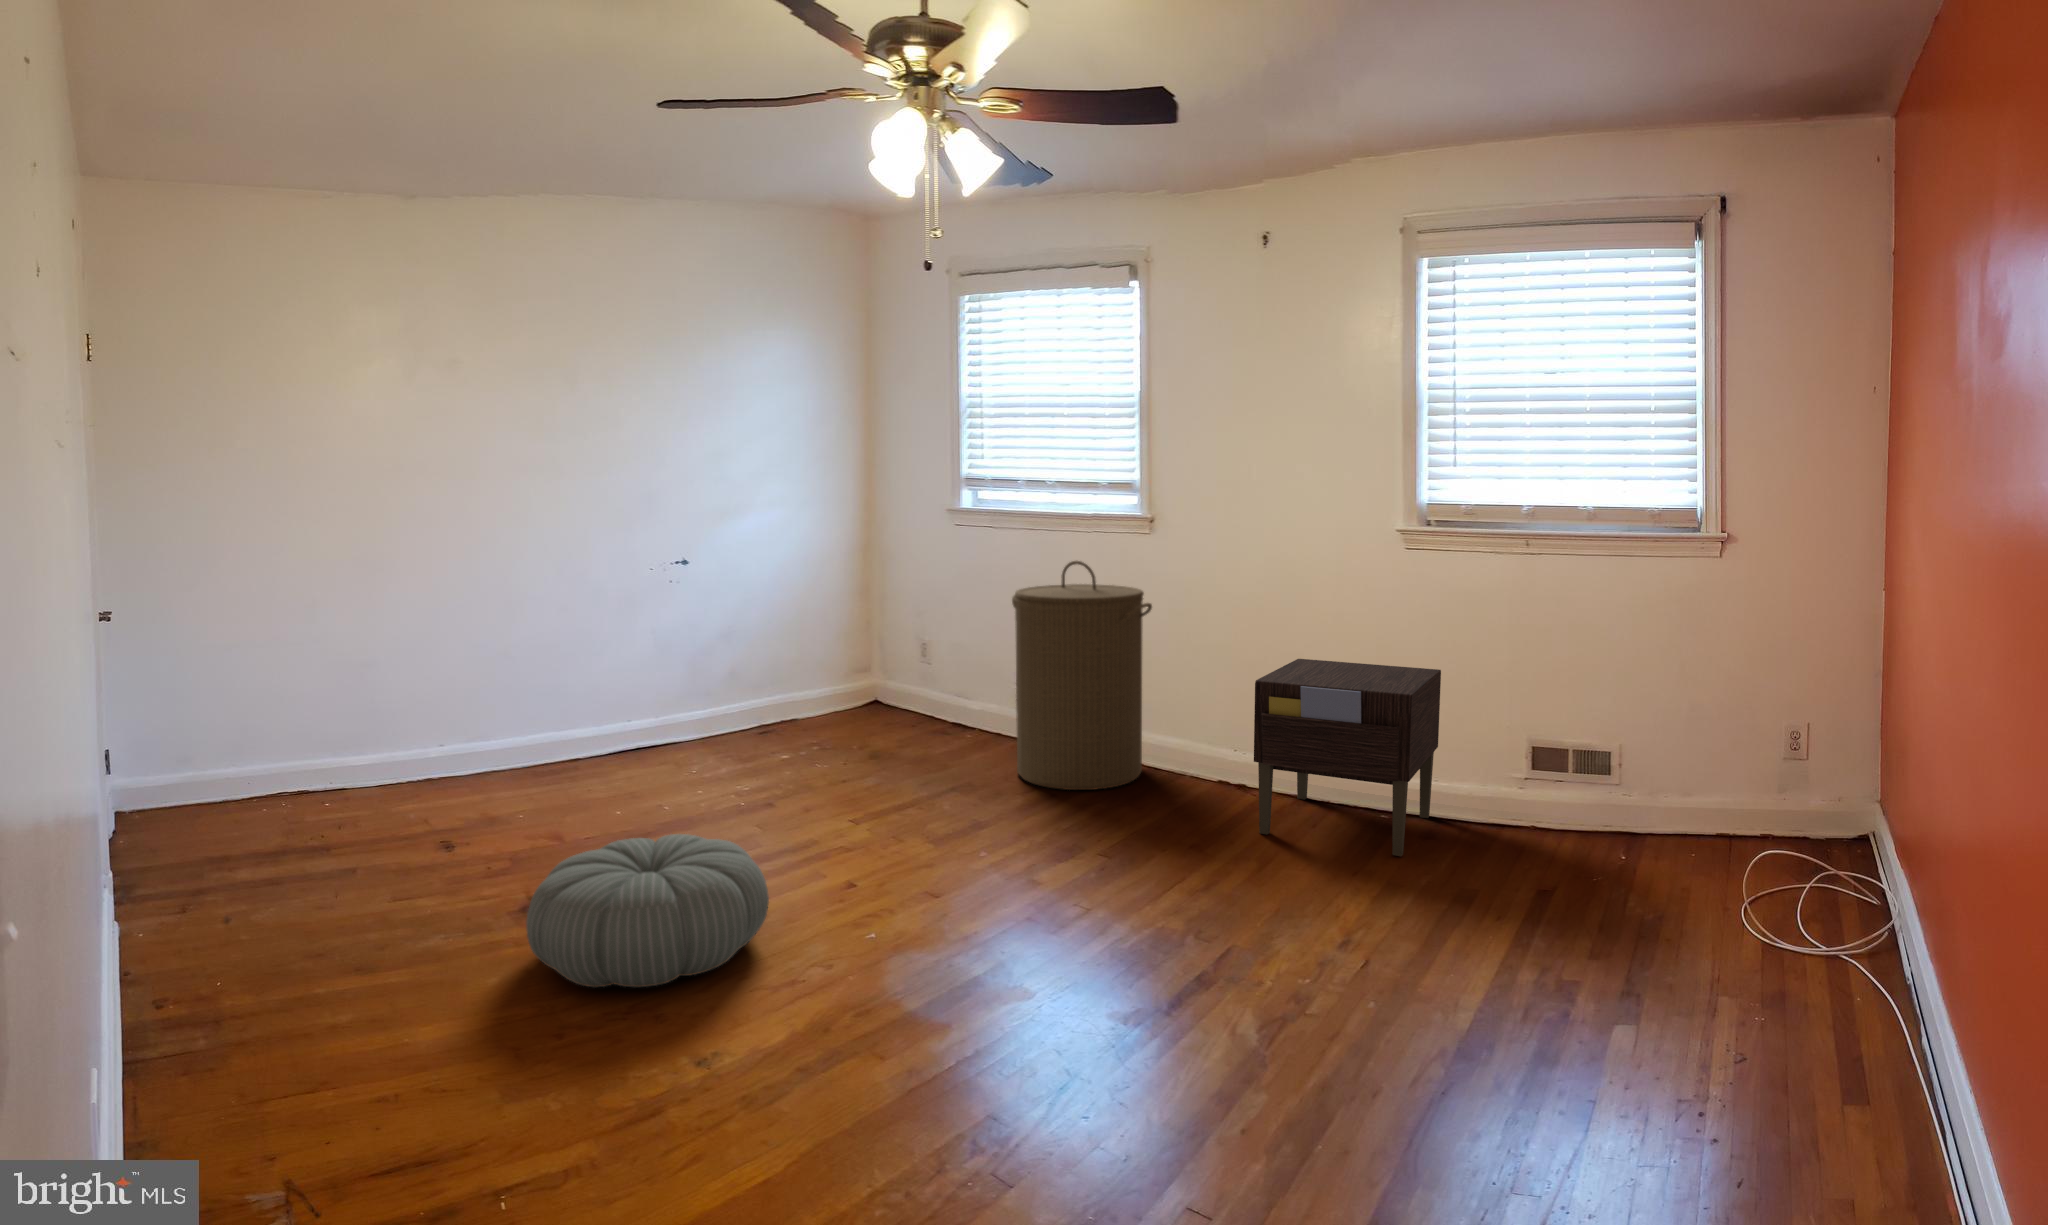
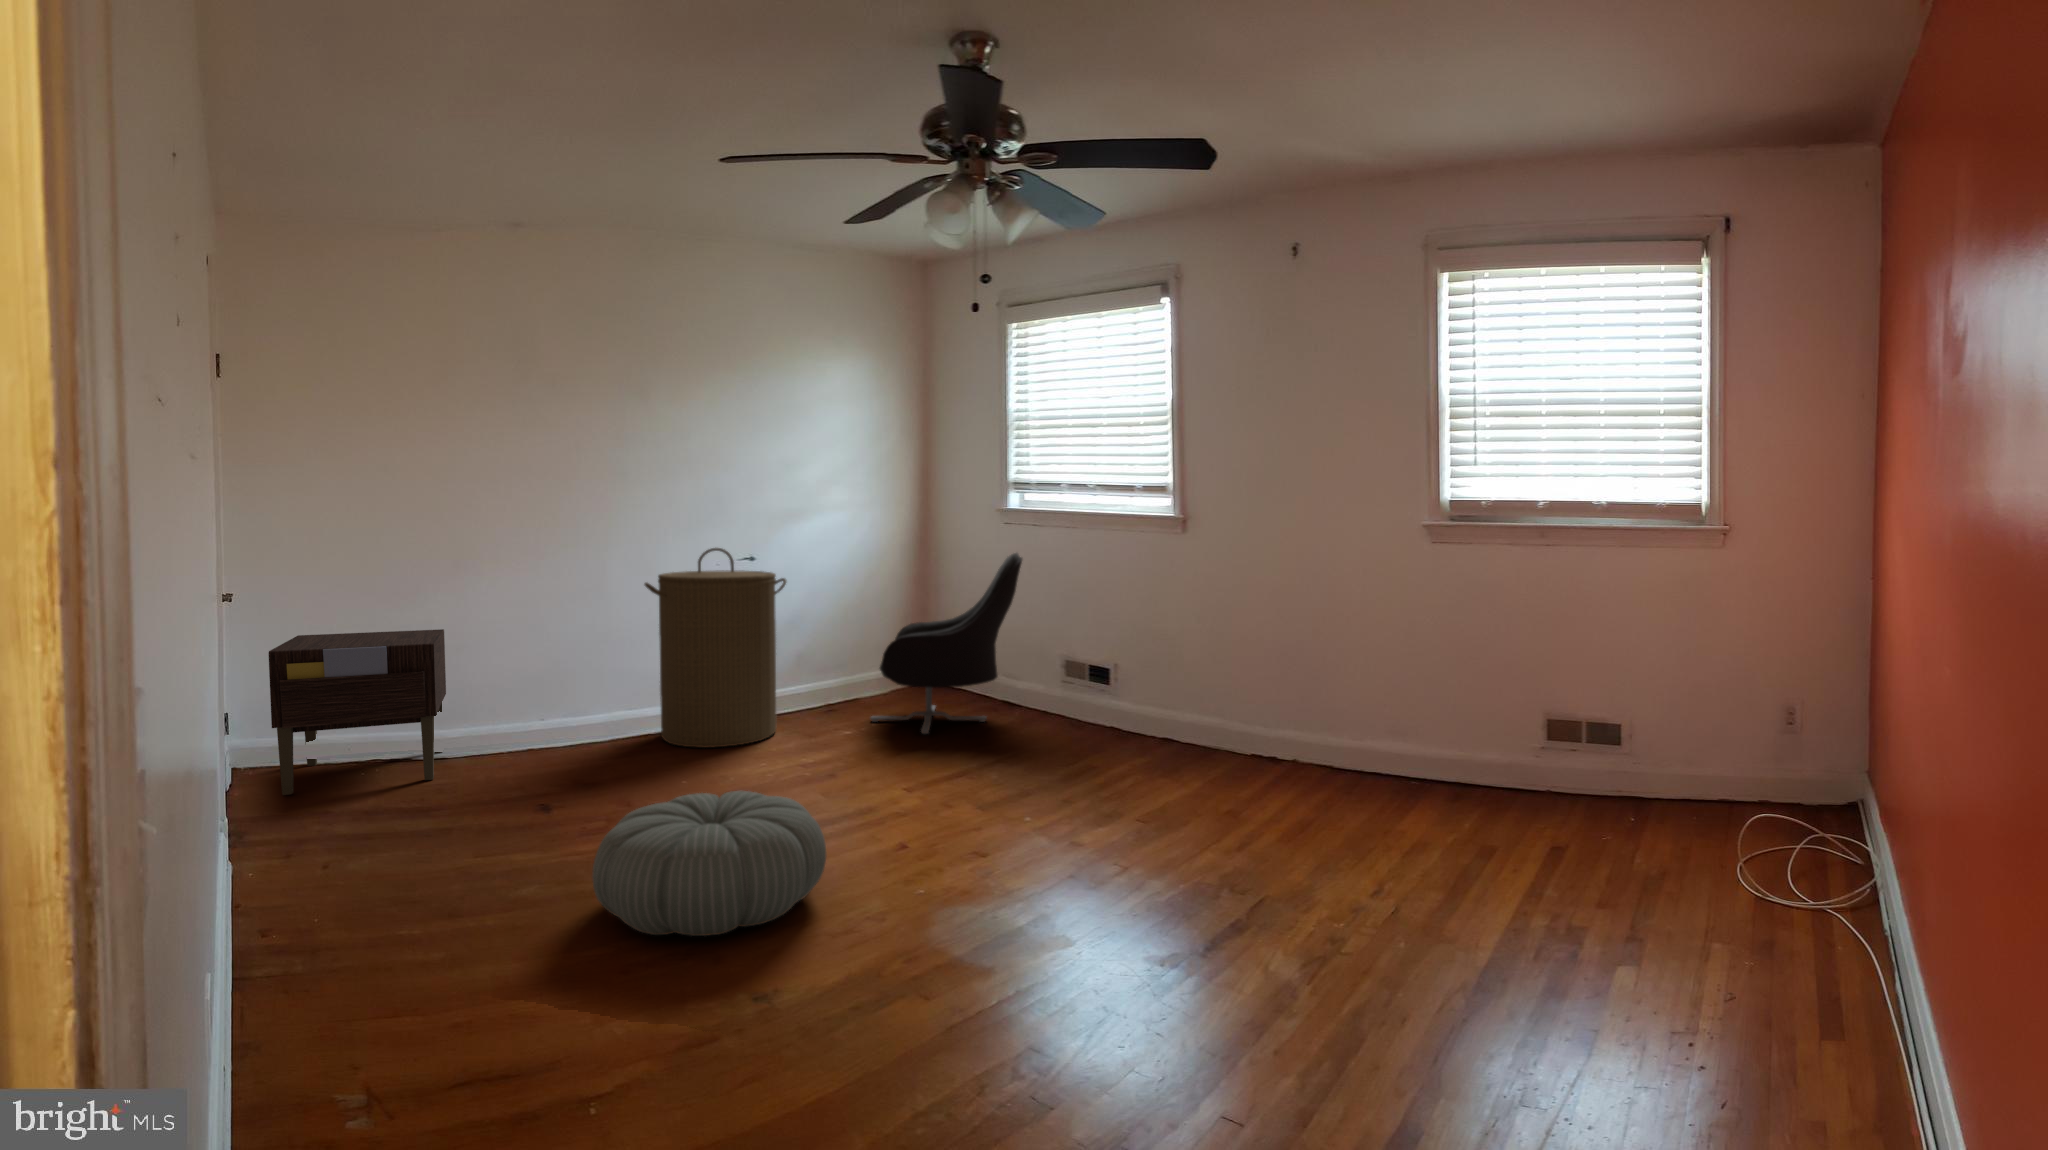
armchair: none [818,556,980,756] -> present [871,553,1022,734]
laundry hamper: present [1012,561,1152,790] -> present [645,548,786,748]
nightstand: present [1254,659,1441,856] -> present [269,629,446,795]

